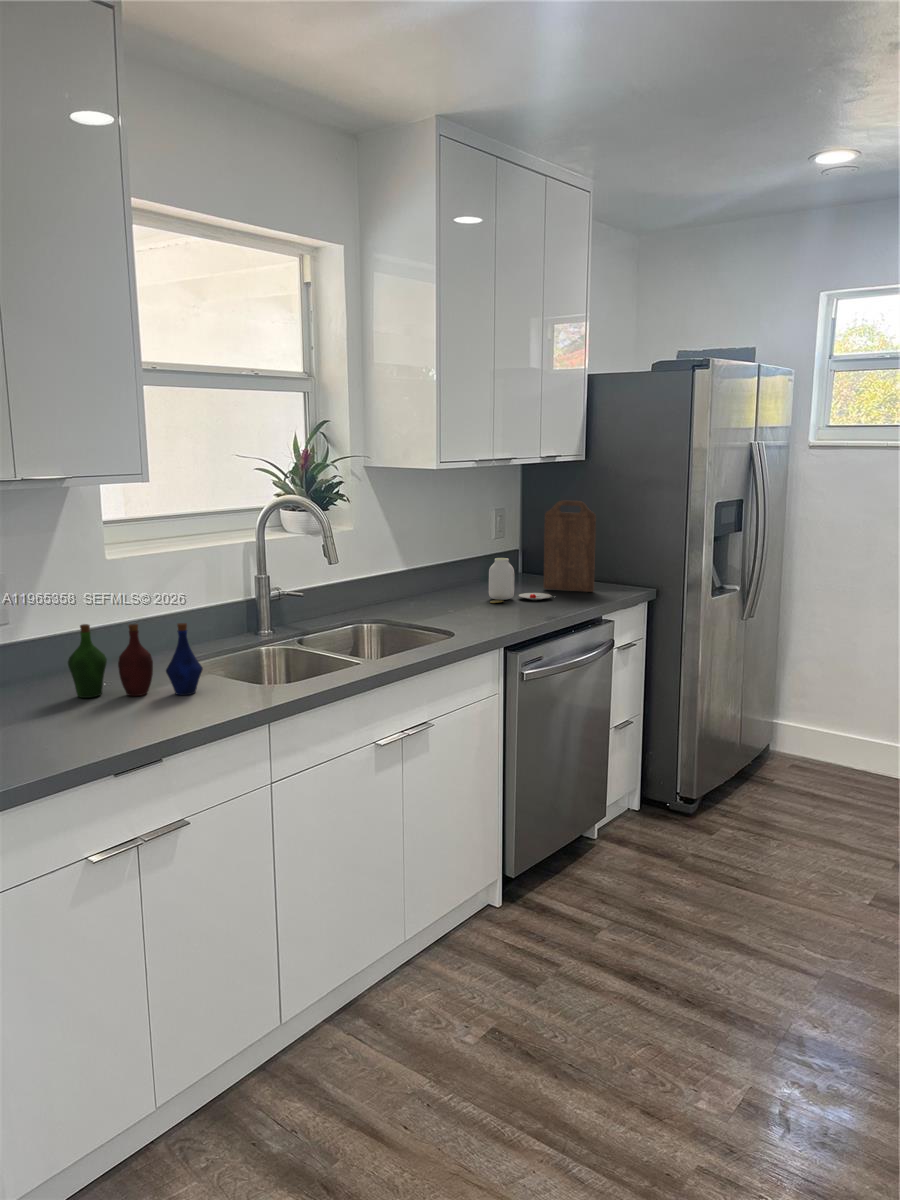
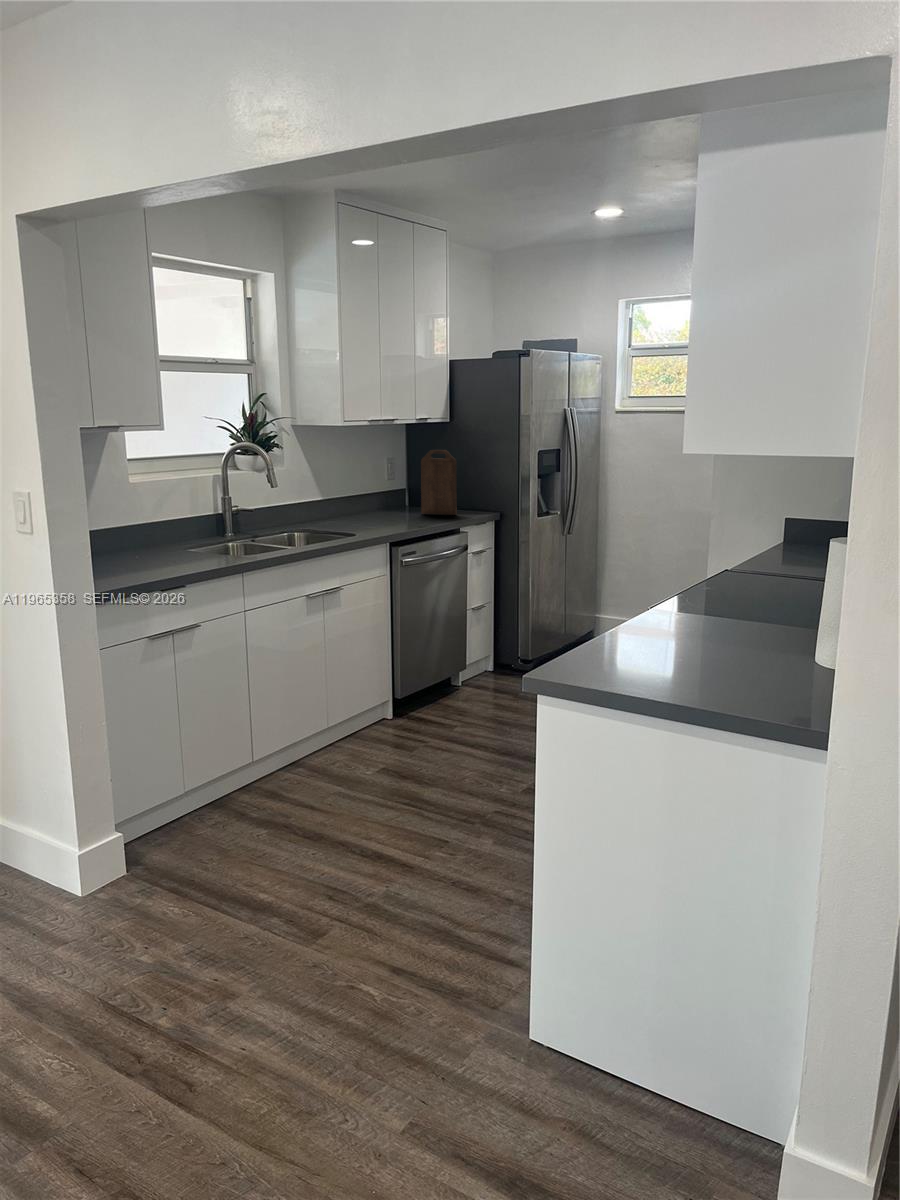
jar: present [489,558,552,603] -> none [381,490,427,521]
bottle: present [68,623,203,698] -> none [117,518,200,563]

